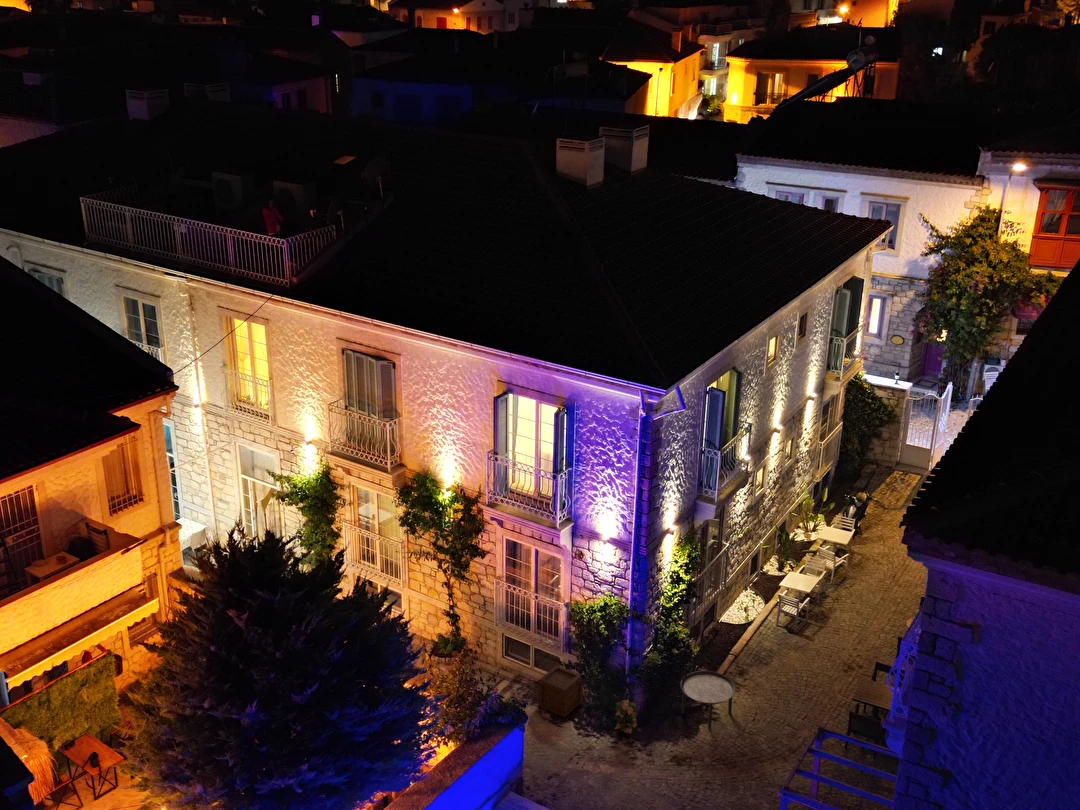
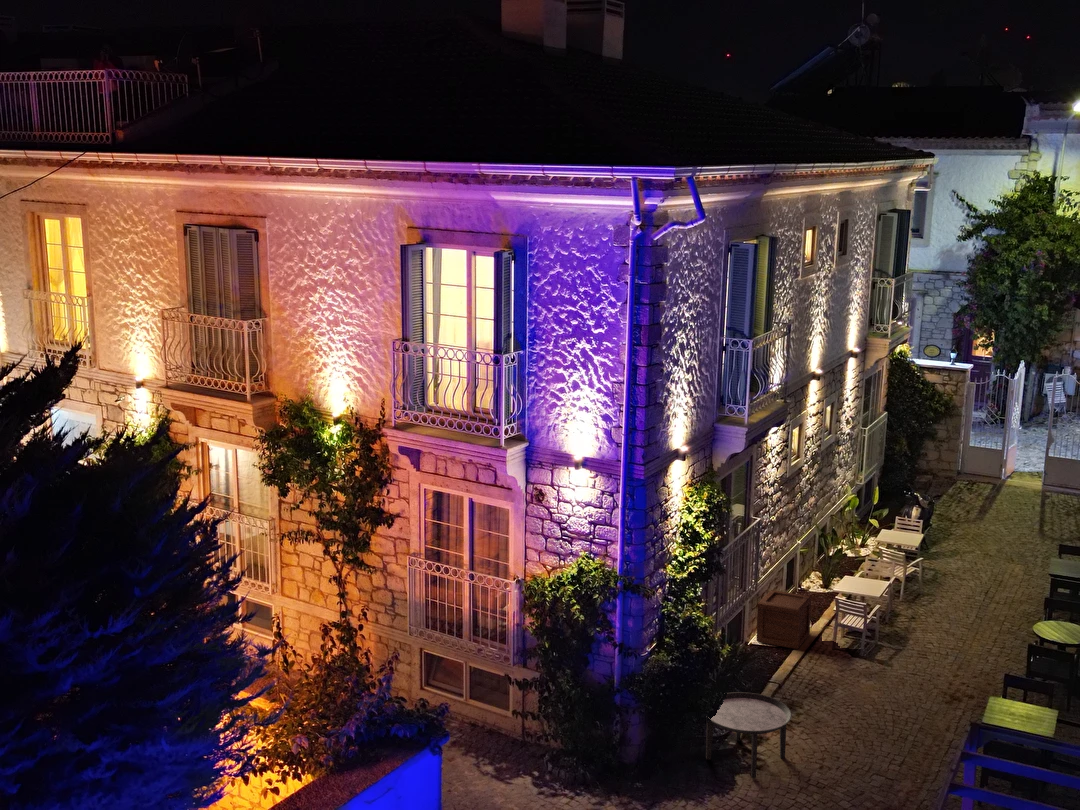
wooden crate: present [538,665,583,717] -> present [757,590,811,649]
decorative plant: present [615,700,637,734] -> none [600,731,638,787]

